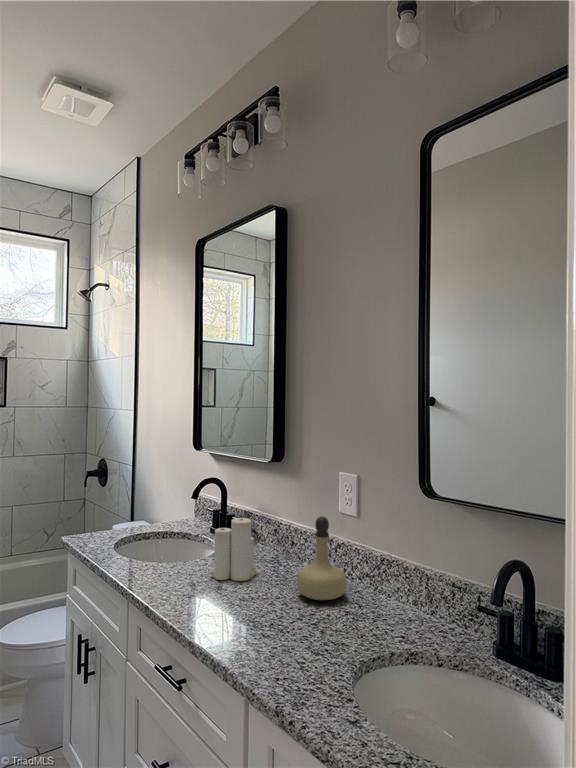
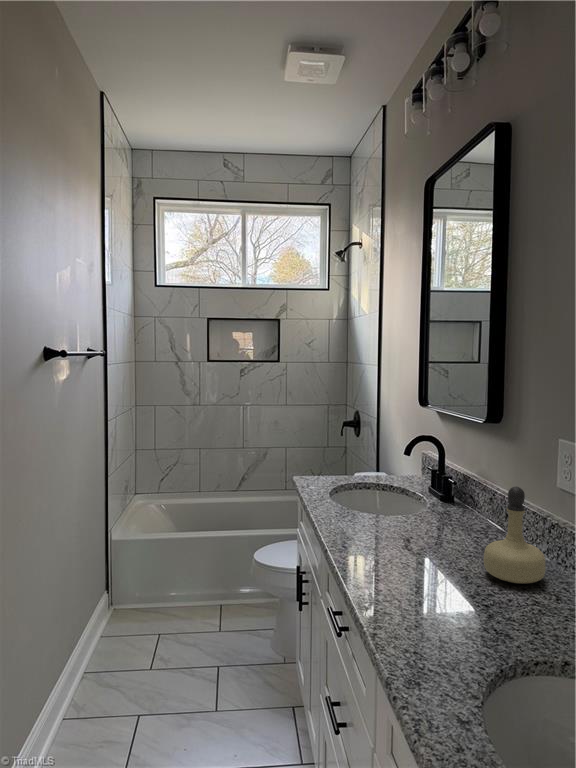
candle: present [211,515,257,581] -> none [403,473,454,545]

